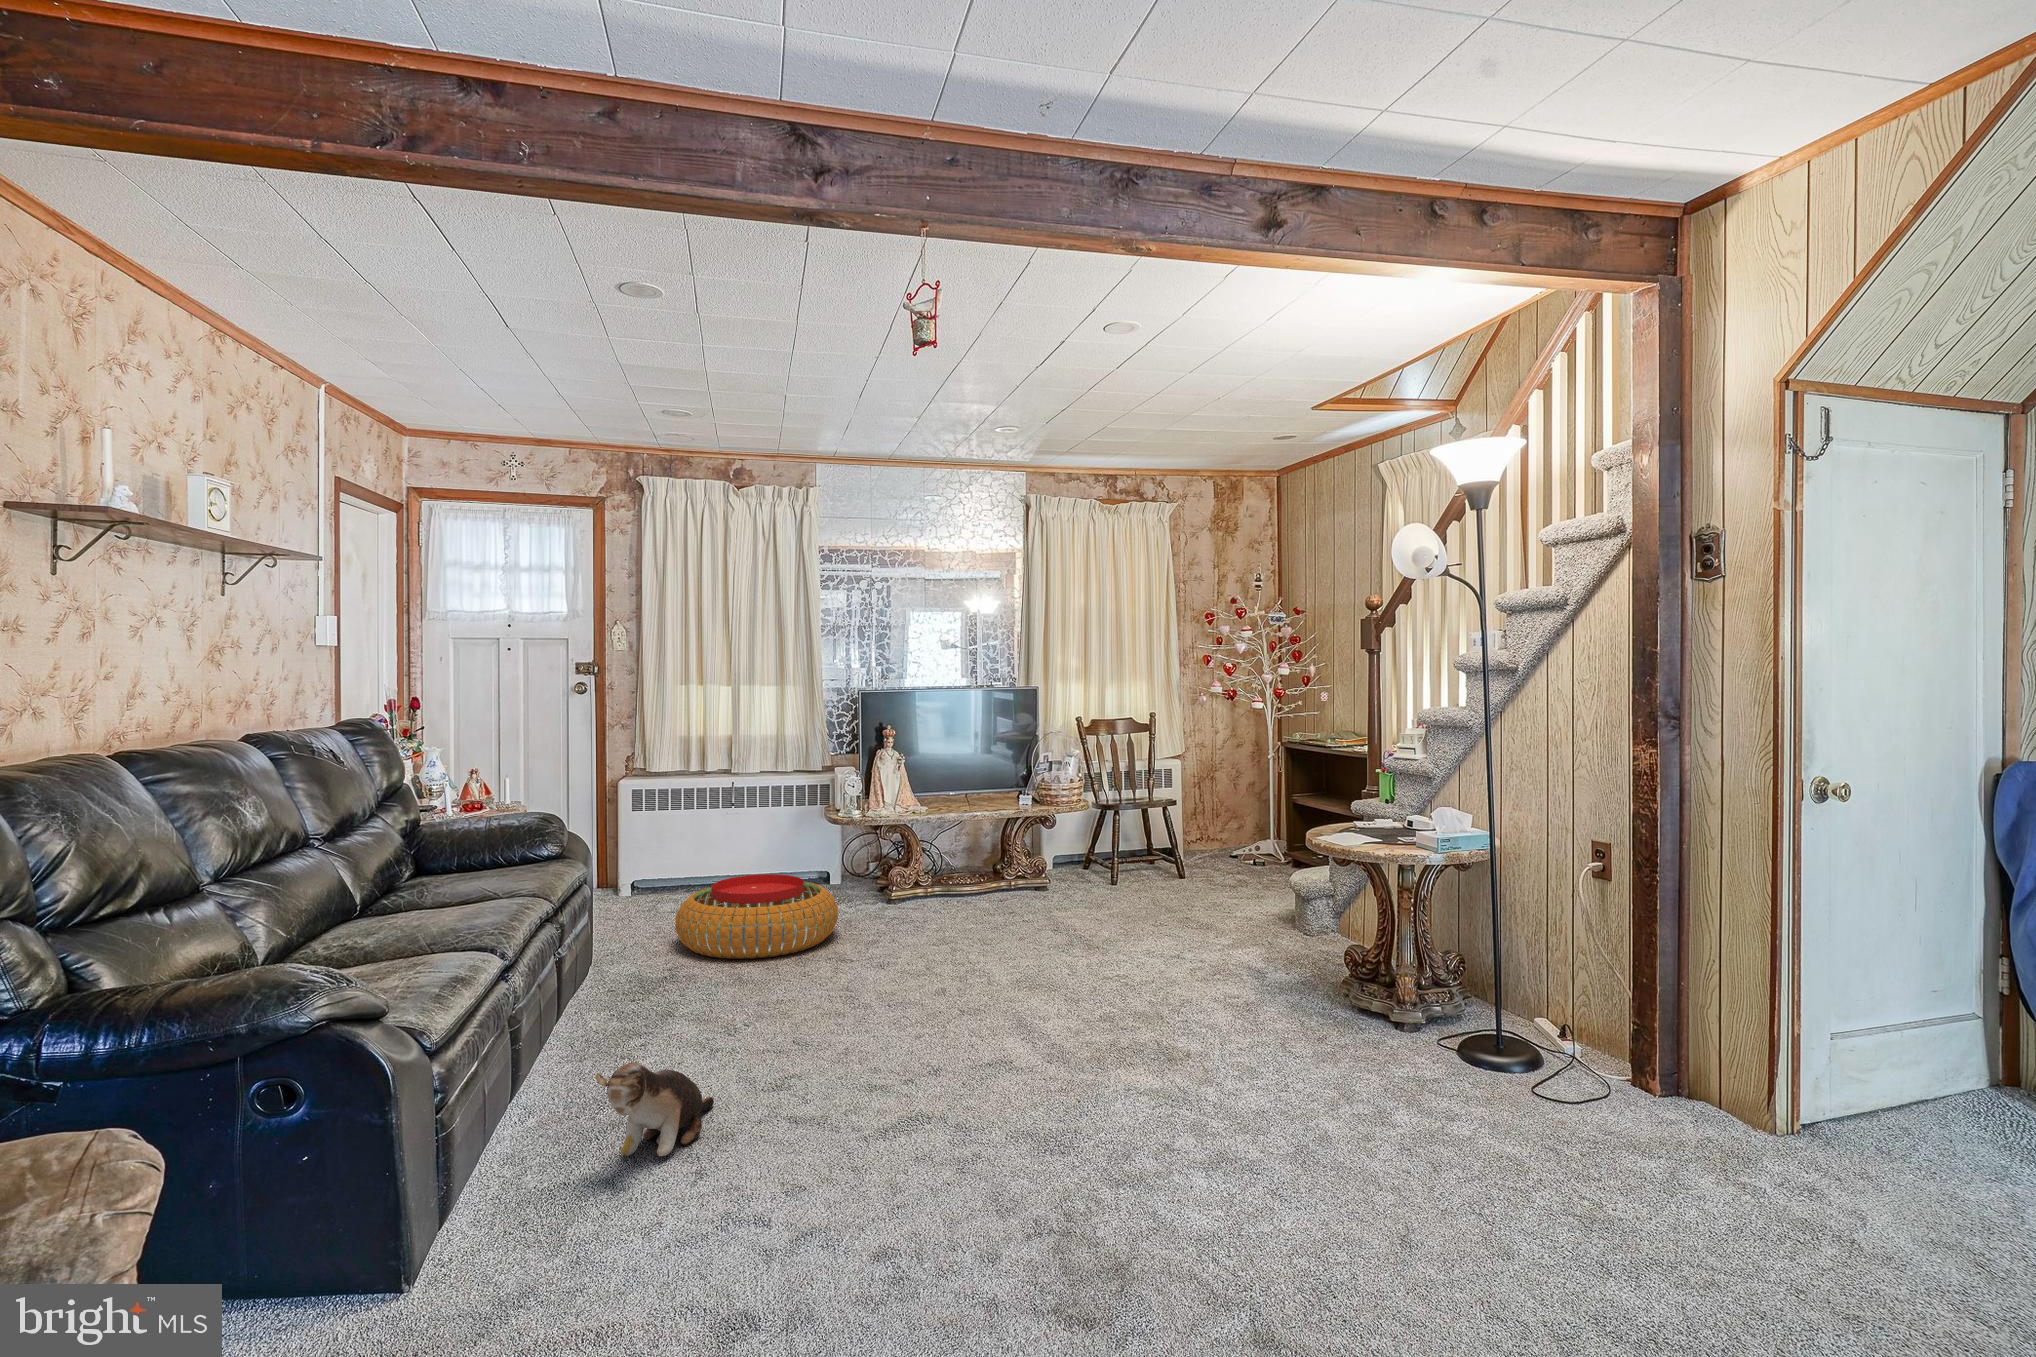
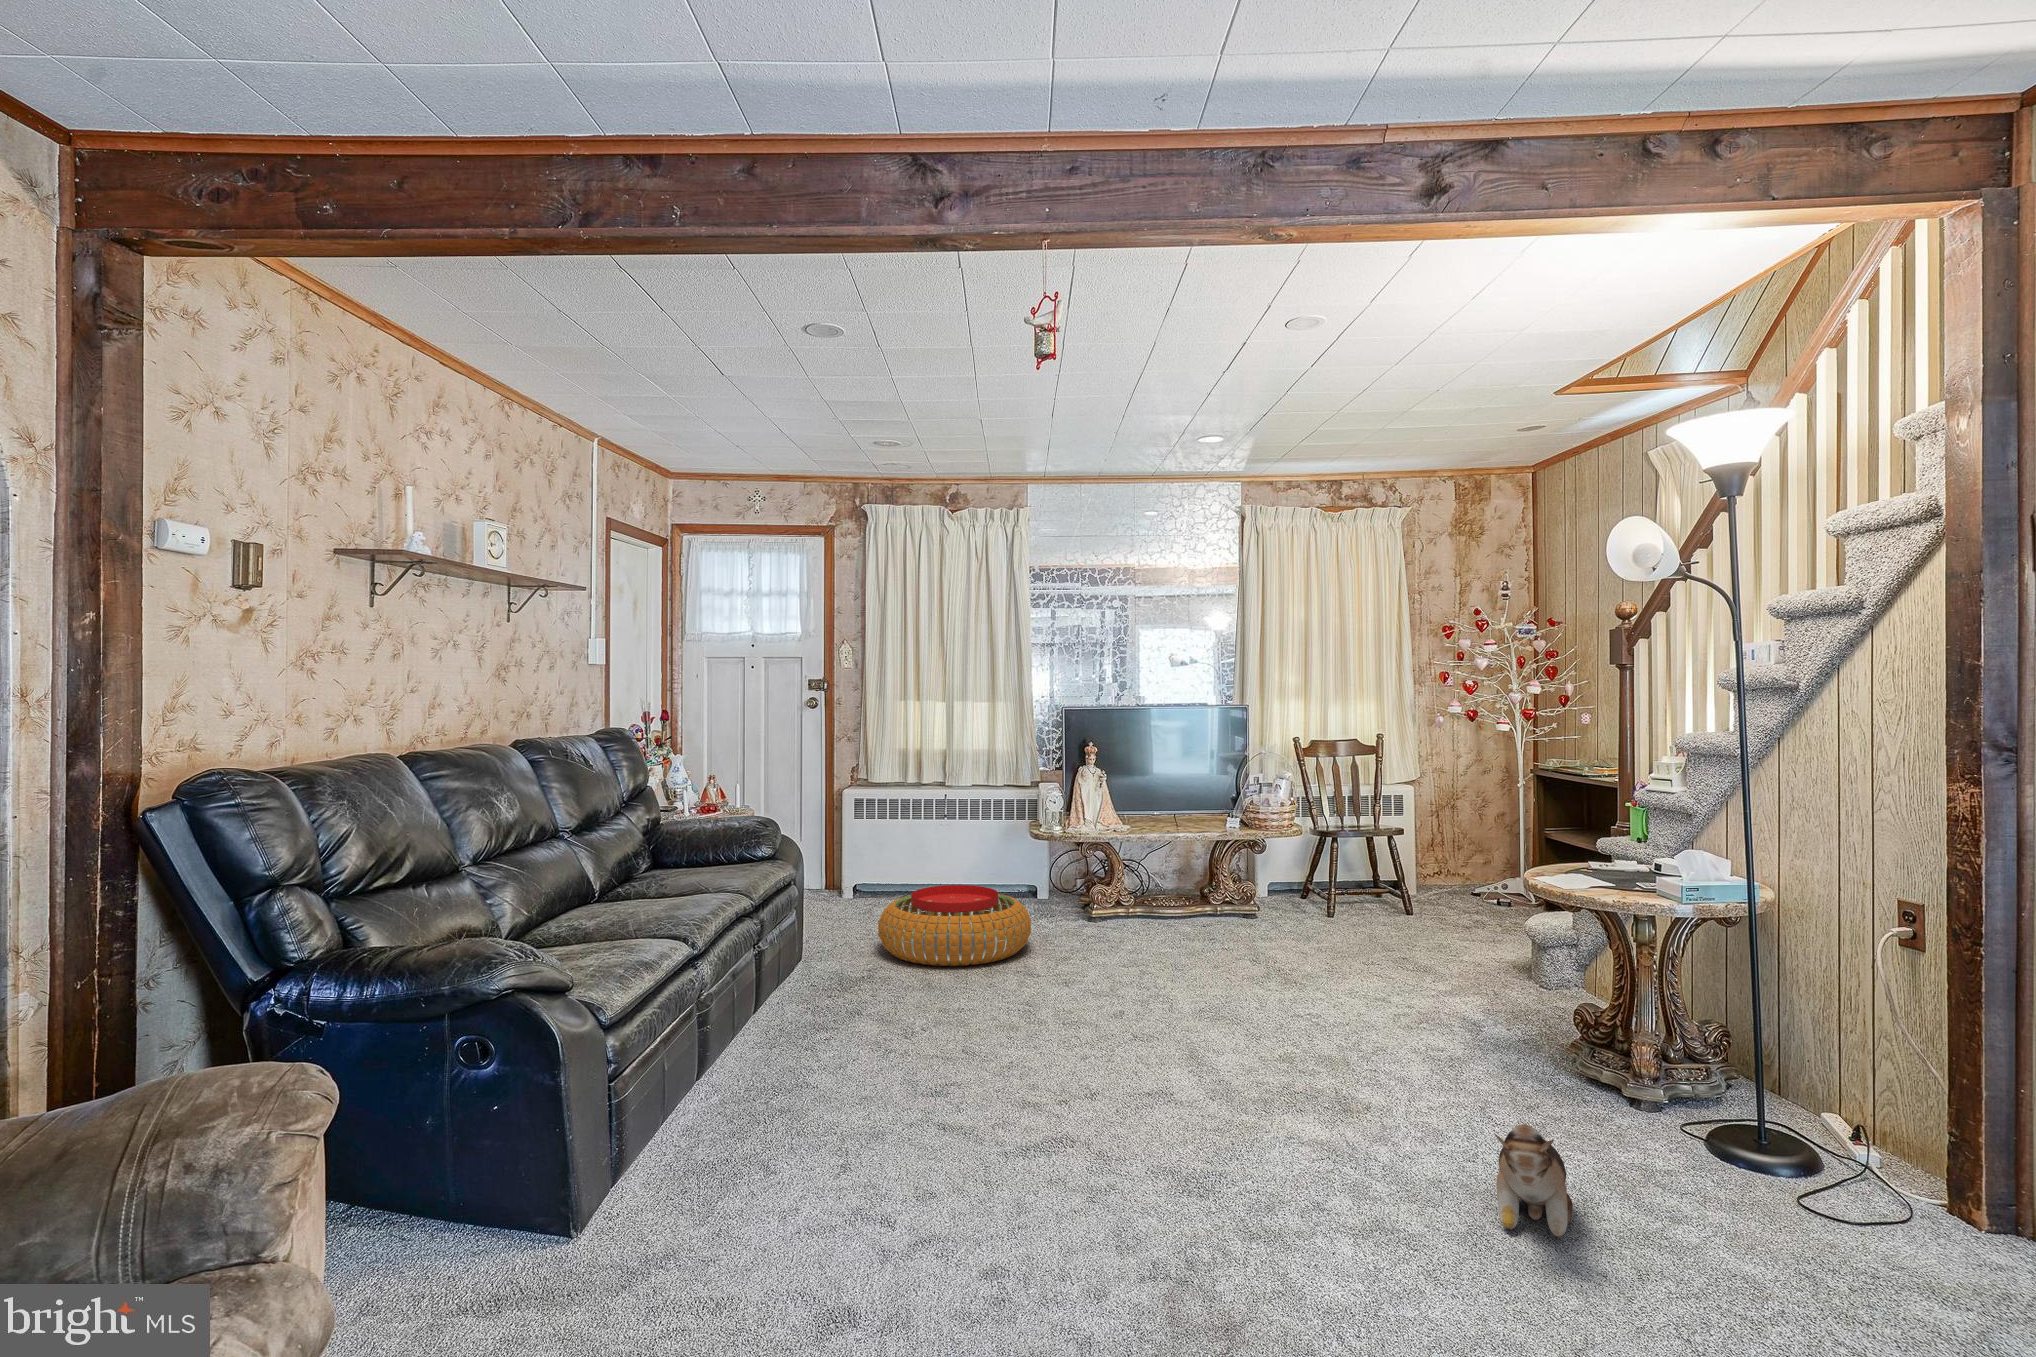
plush toy: present [596,1061,714,1156] -> present [1495,1124,1573,1236]

